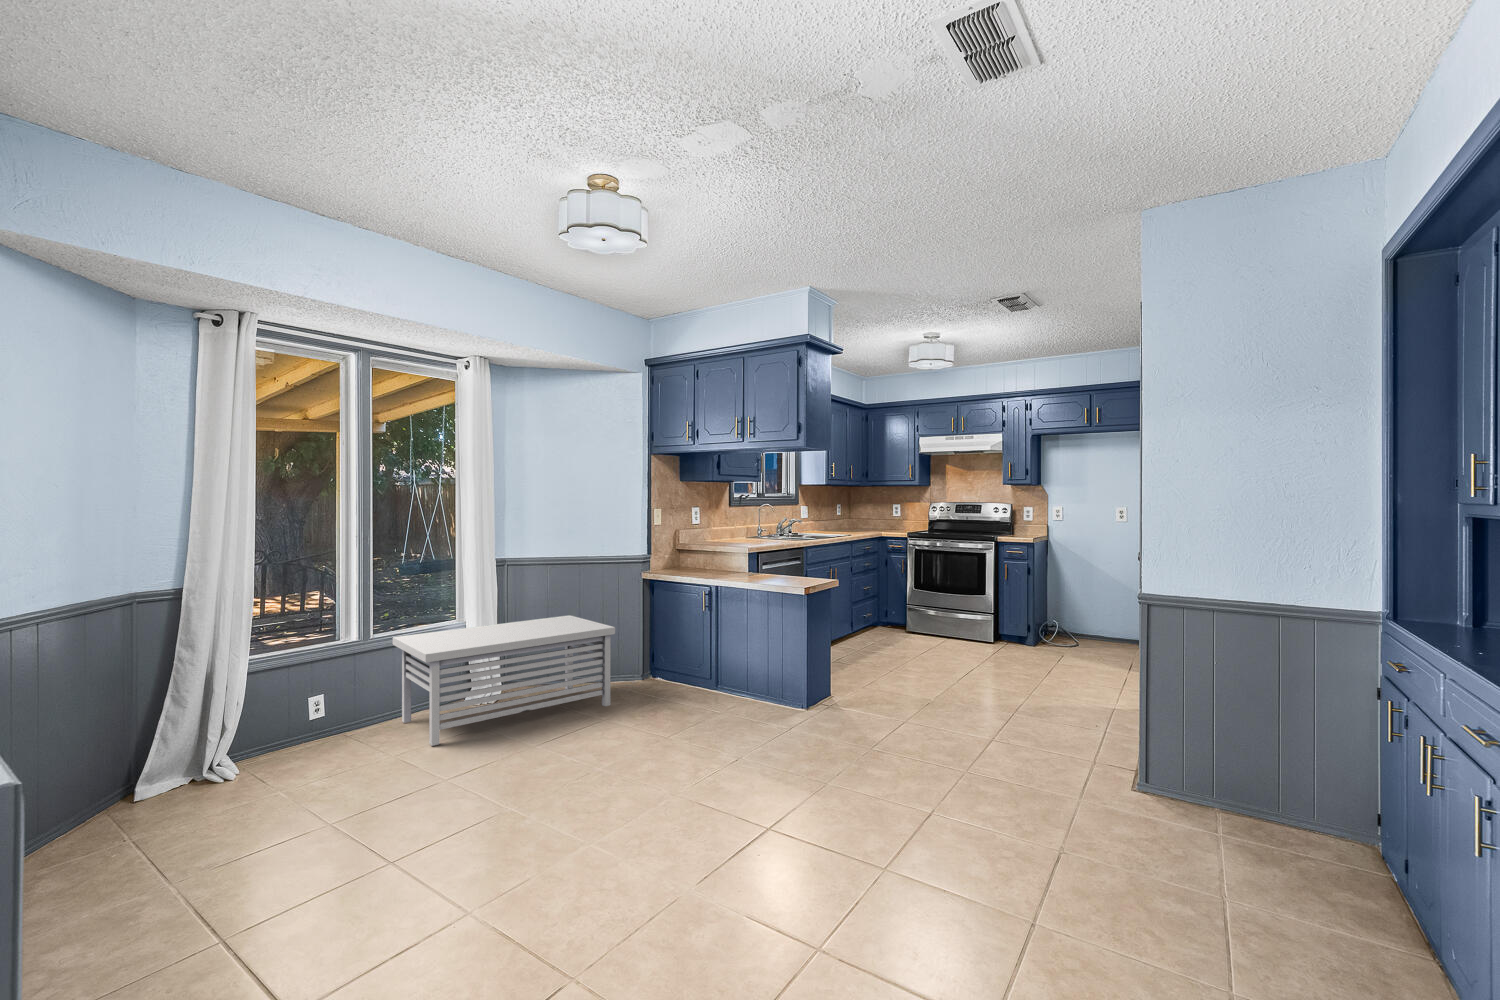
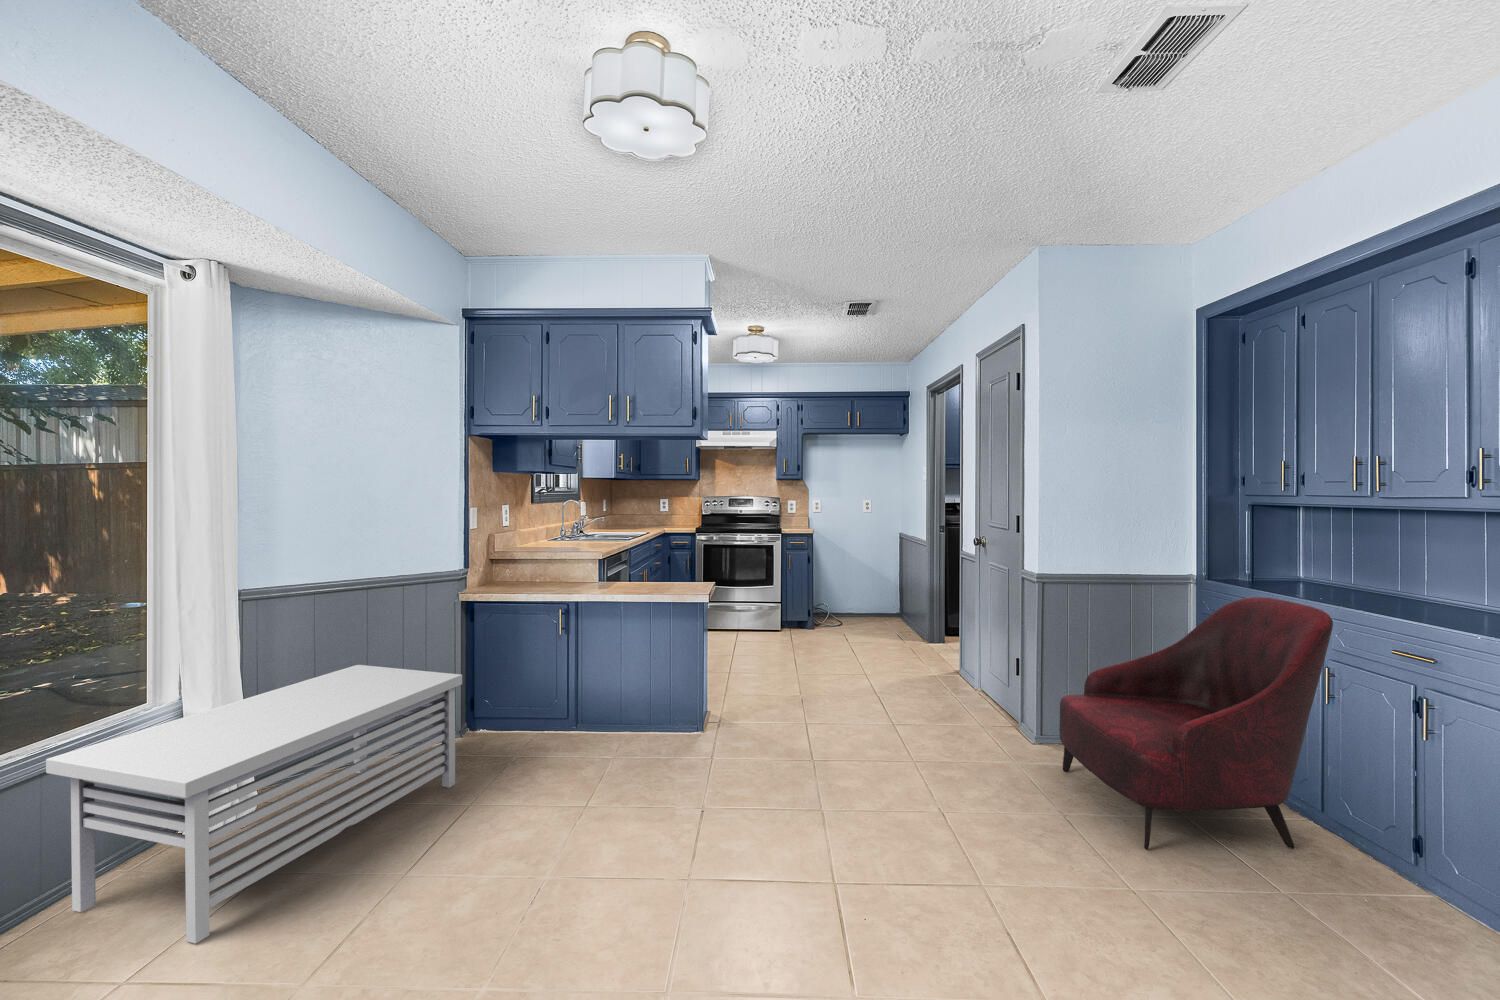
armchair: none [1085,625,1392,921] -> present [1059,597,1333,850]

